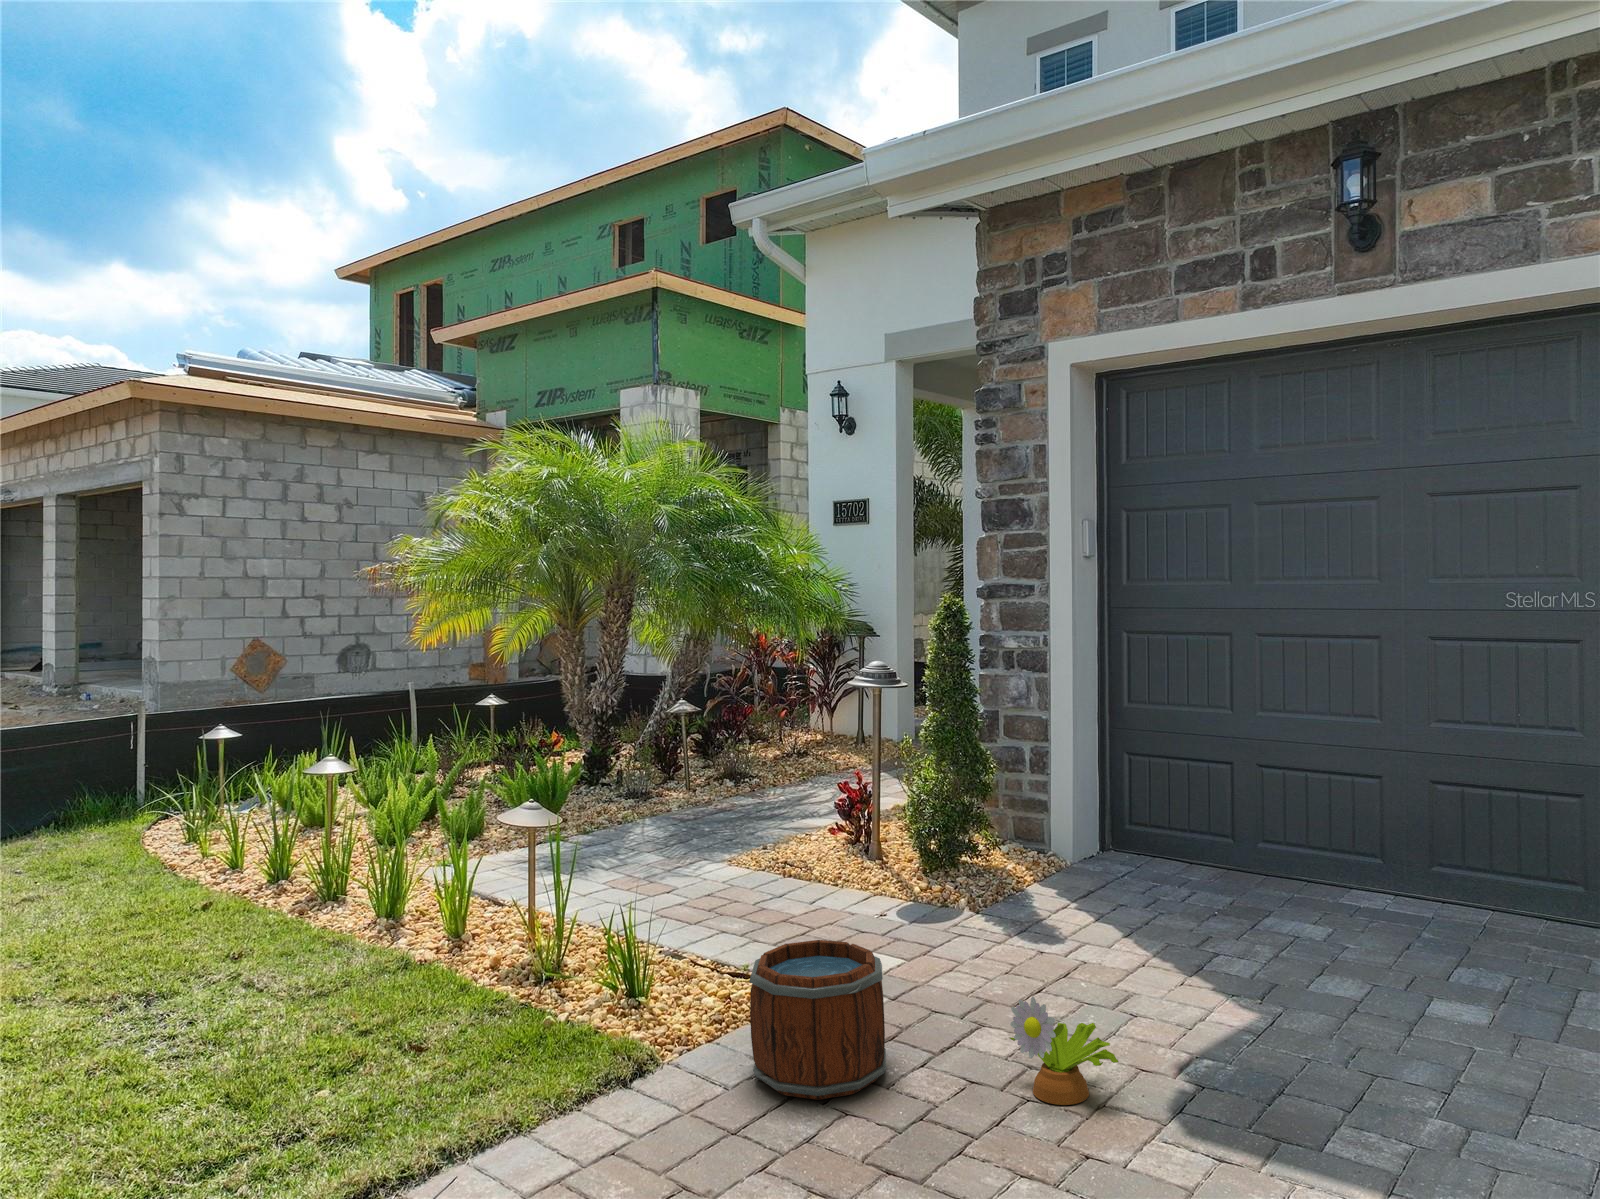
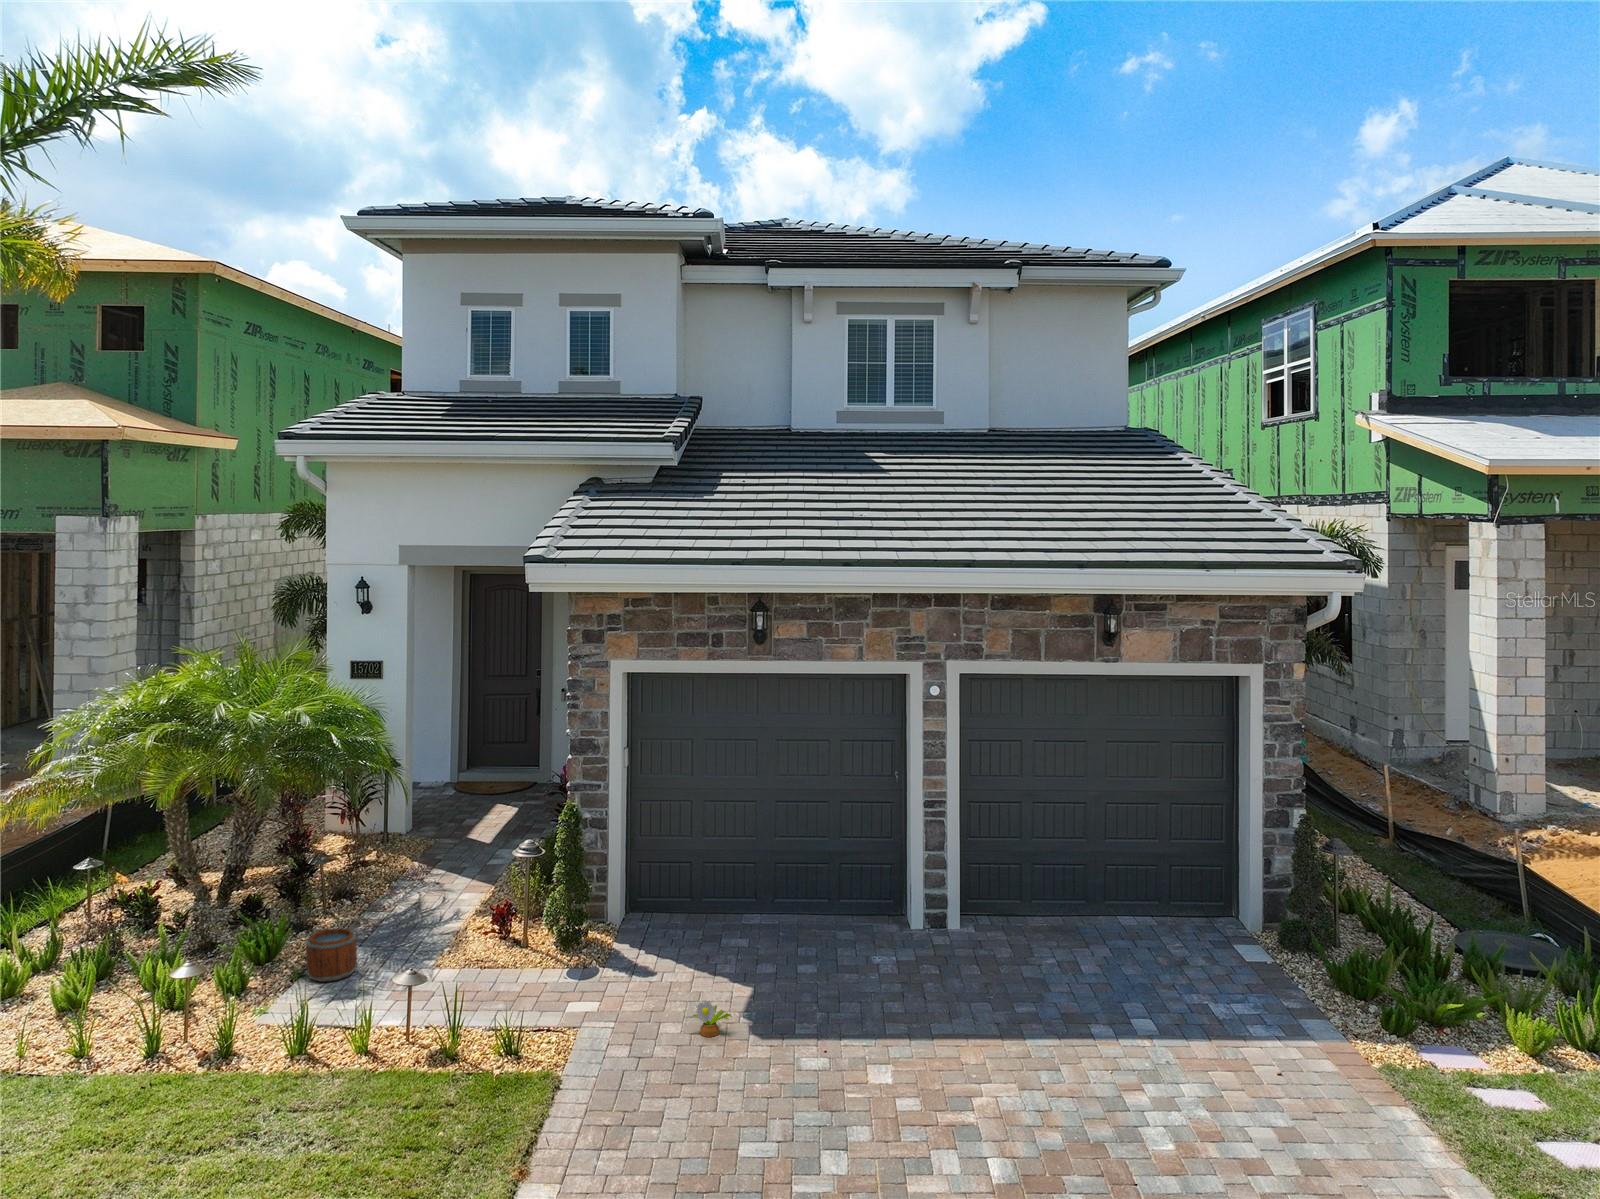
bucket: present [749,940,886,1100] -> present [306,928,357,982]

